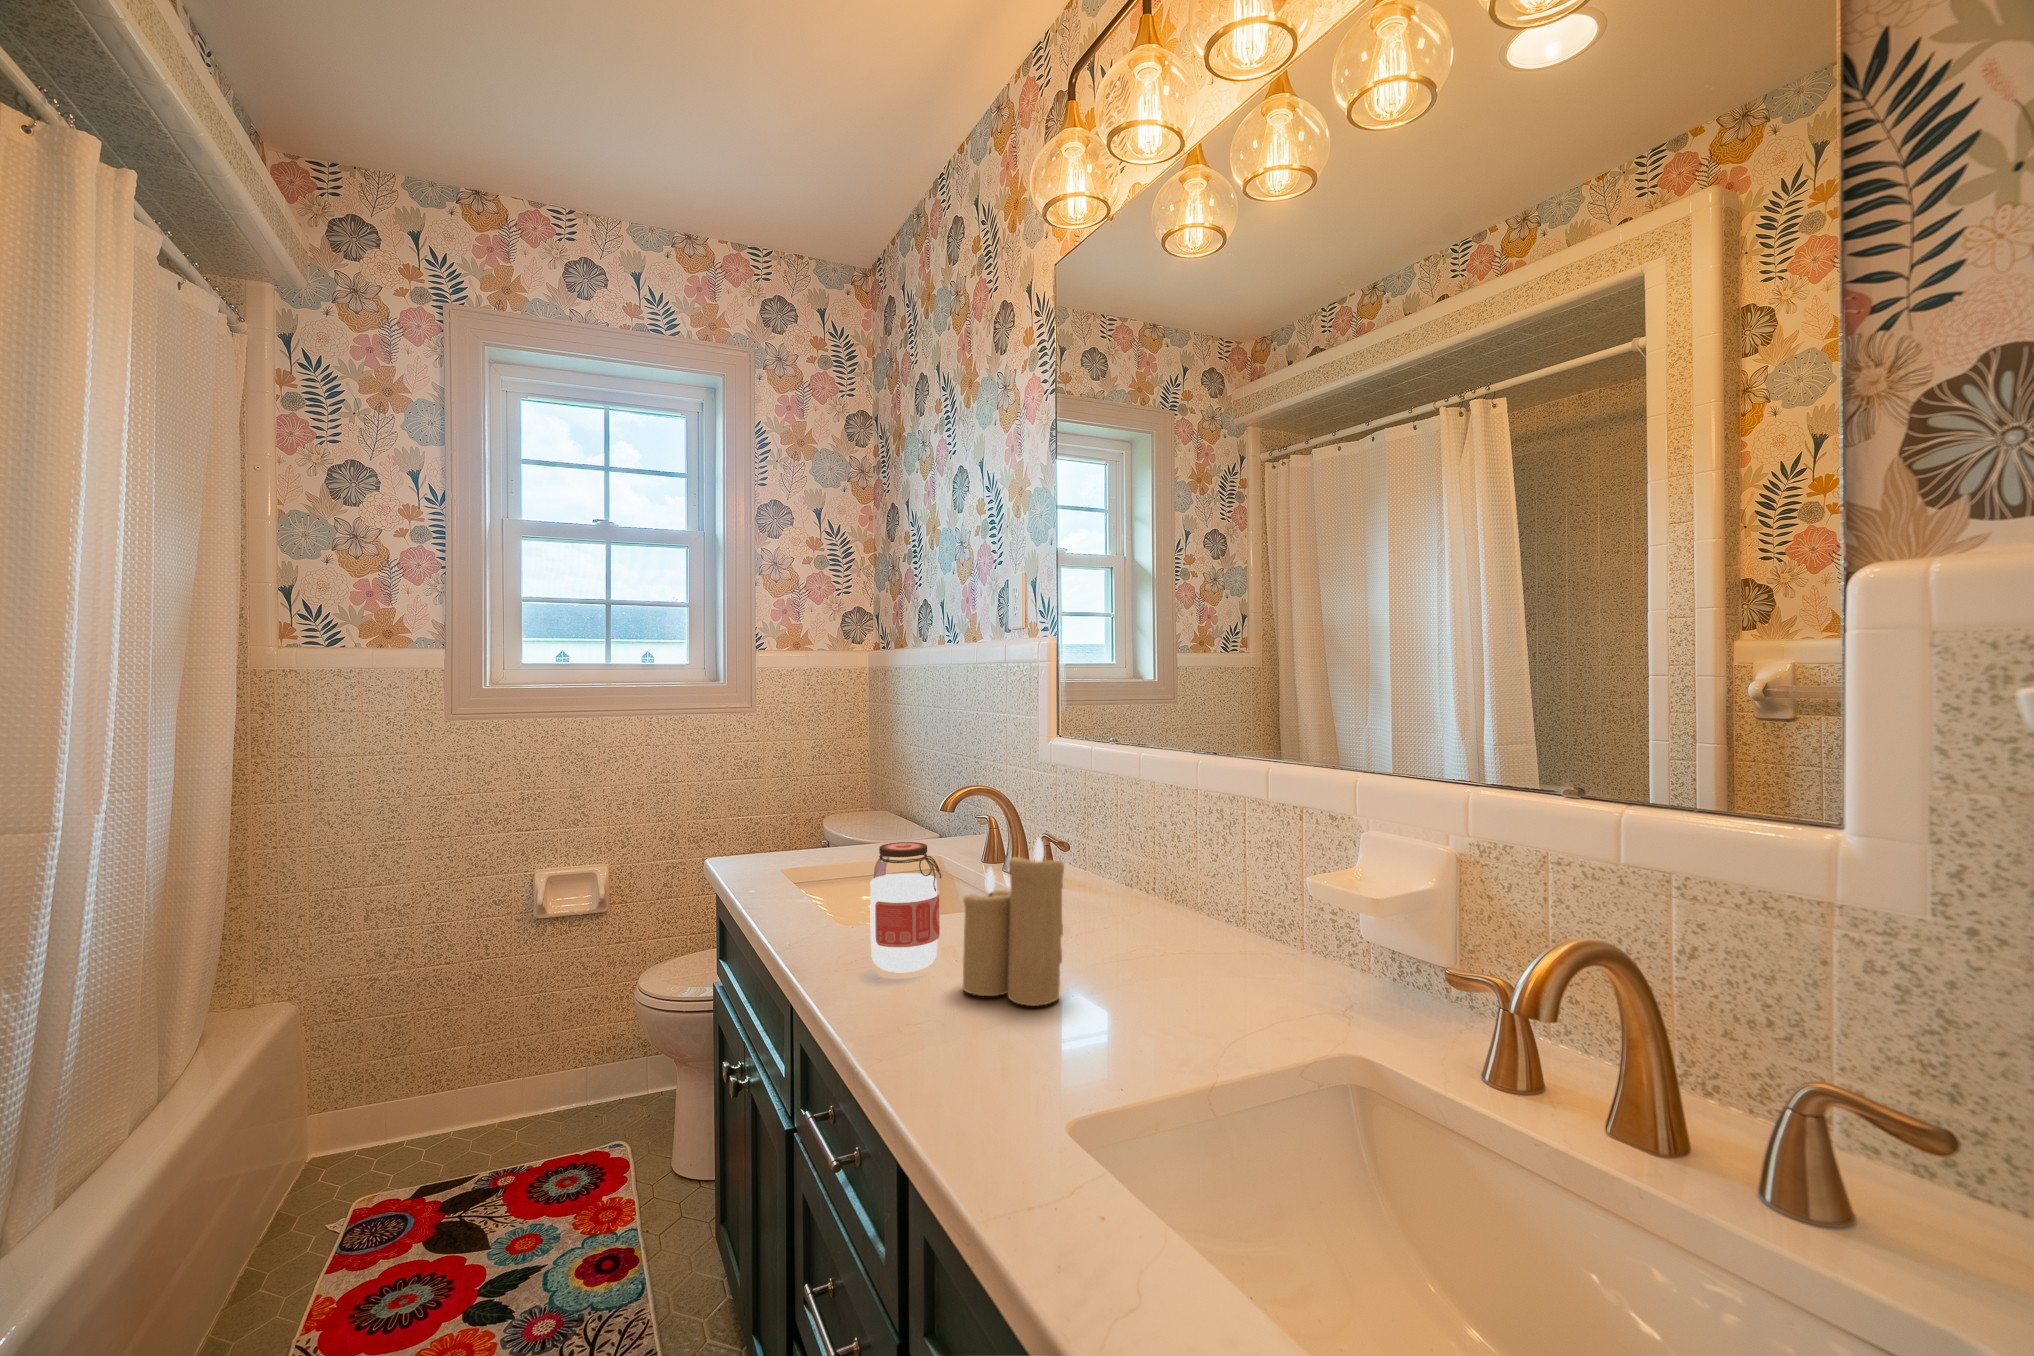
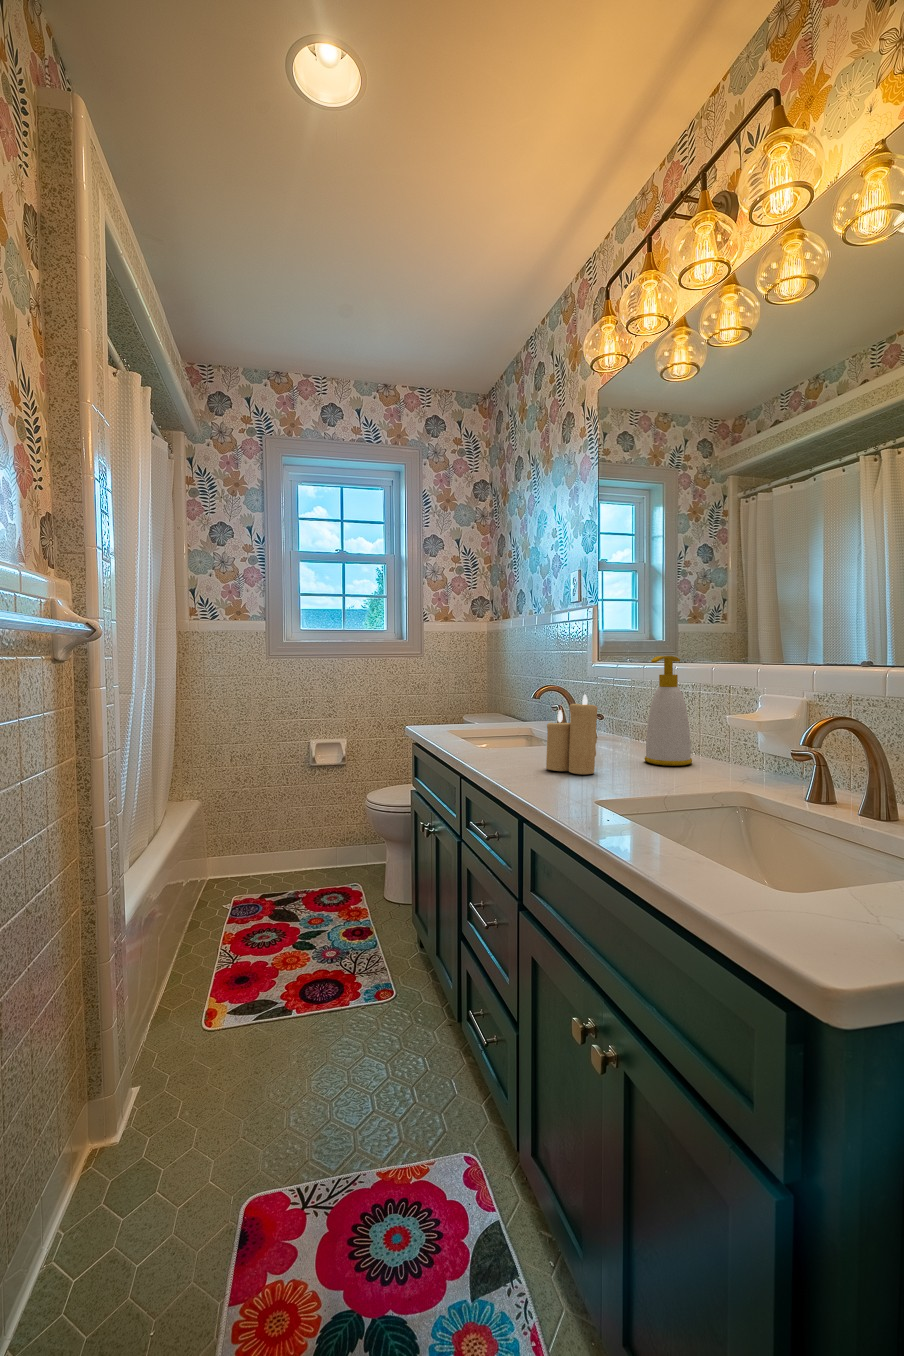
soap bottle: none [1151,748,1238,962] -> present [644,656,692,766]
jar: present [870,842,941,973] -> none [499,702,535,764]

